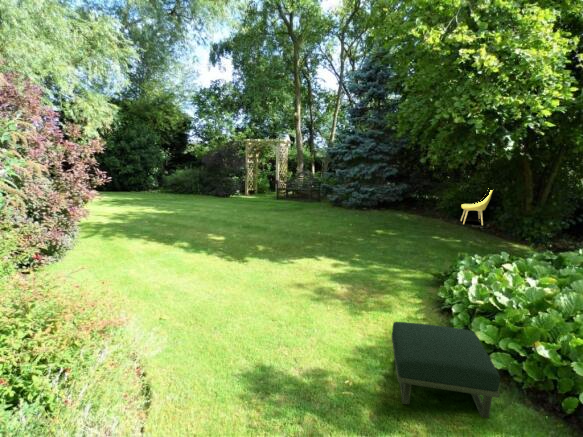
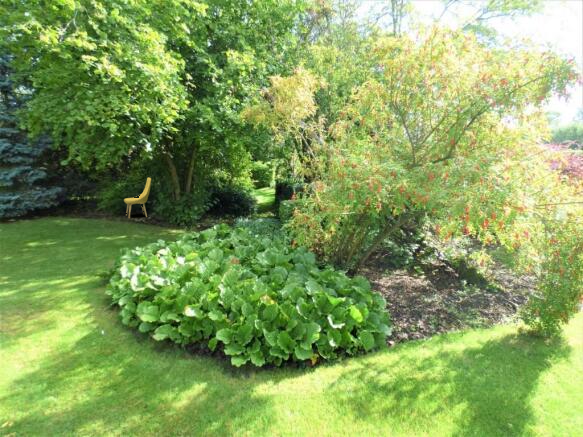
footstool: present [392,322,500,418] -> none [55,317,162,411]

